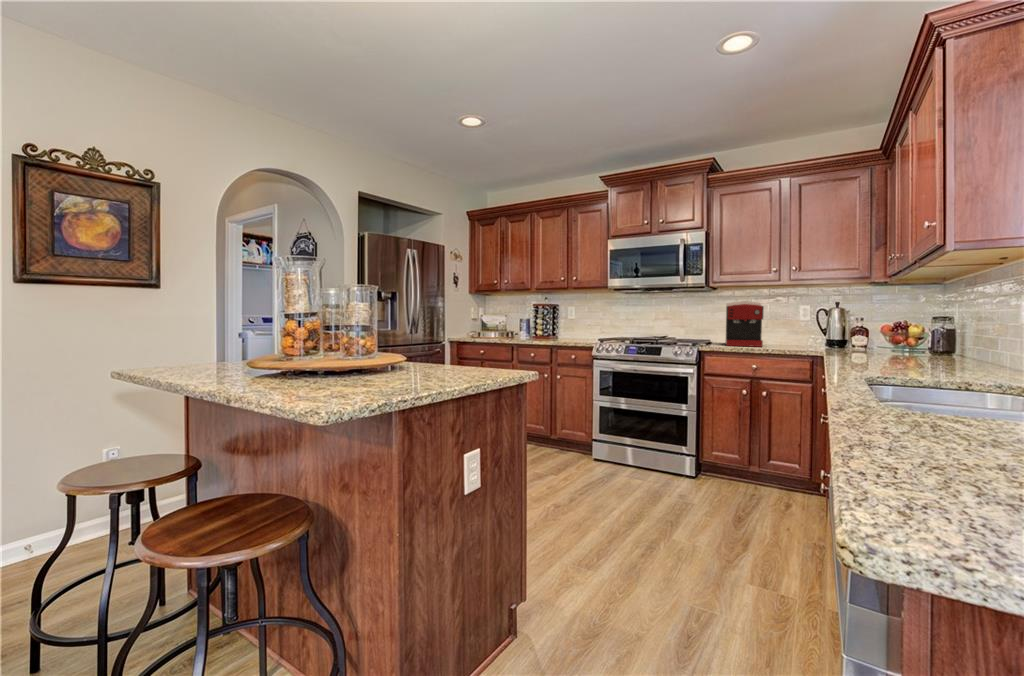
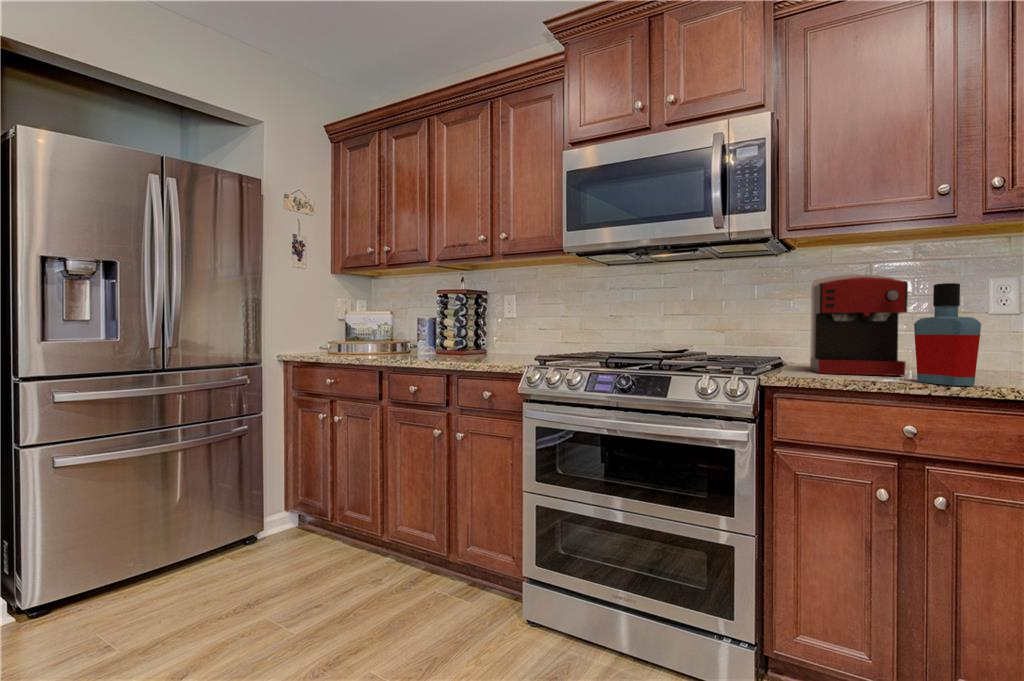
bottle: none [762,309,784,350] -> present [914,283,981,386]

